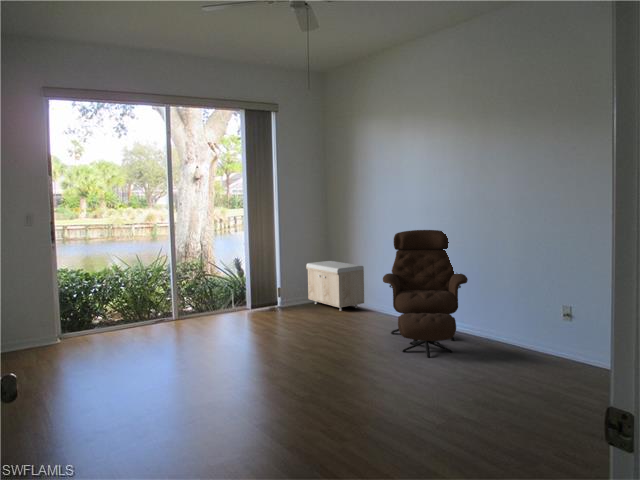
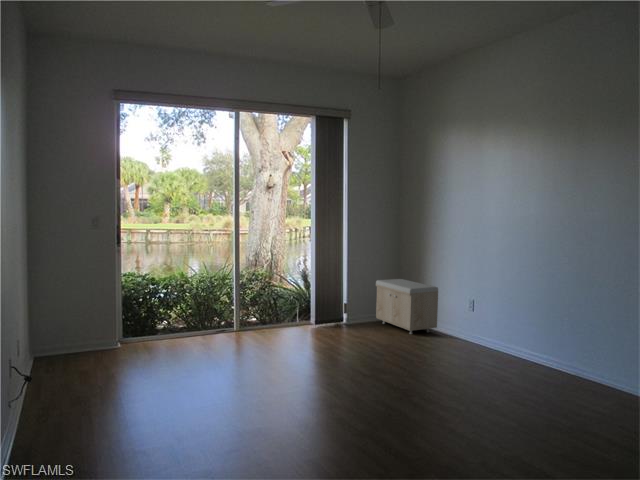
lounge chair: present [383,230,468,358] -> none [464,253,567,405]

